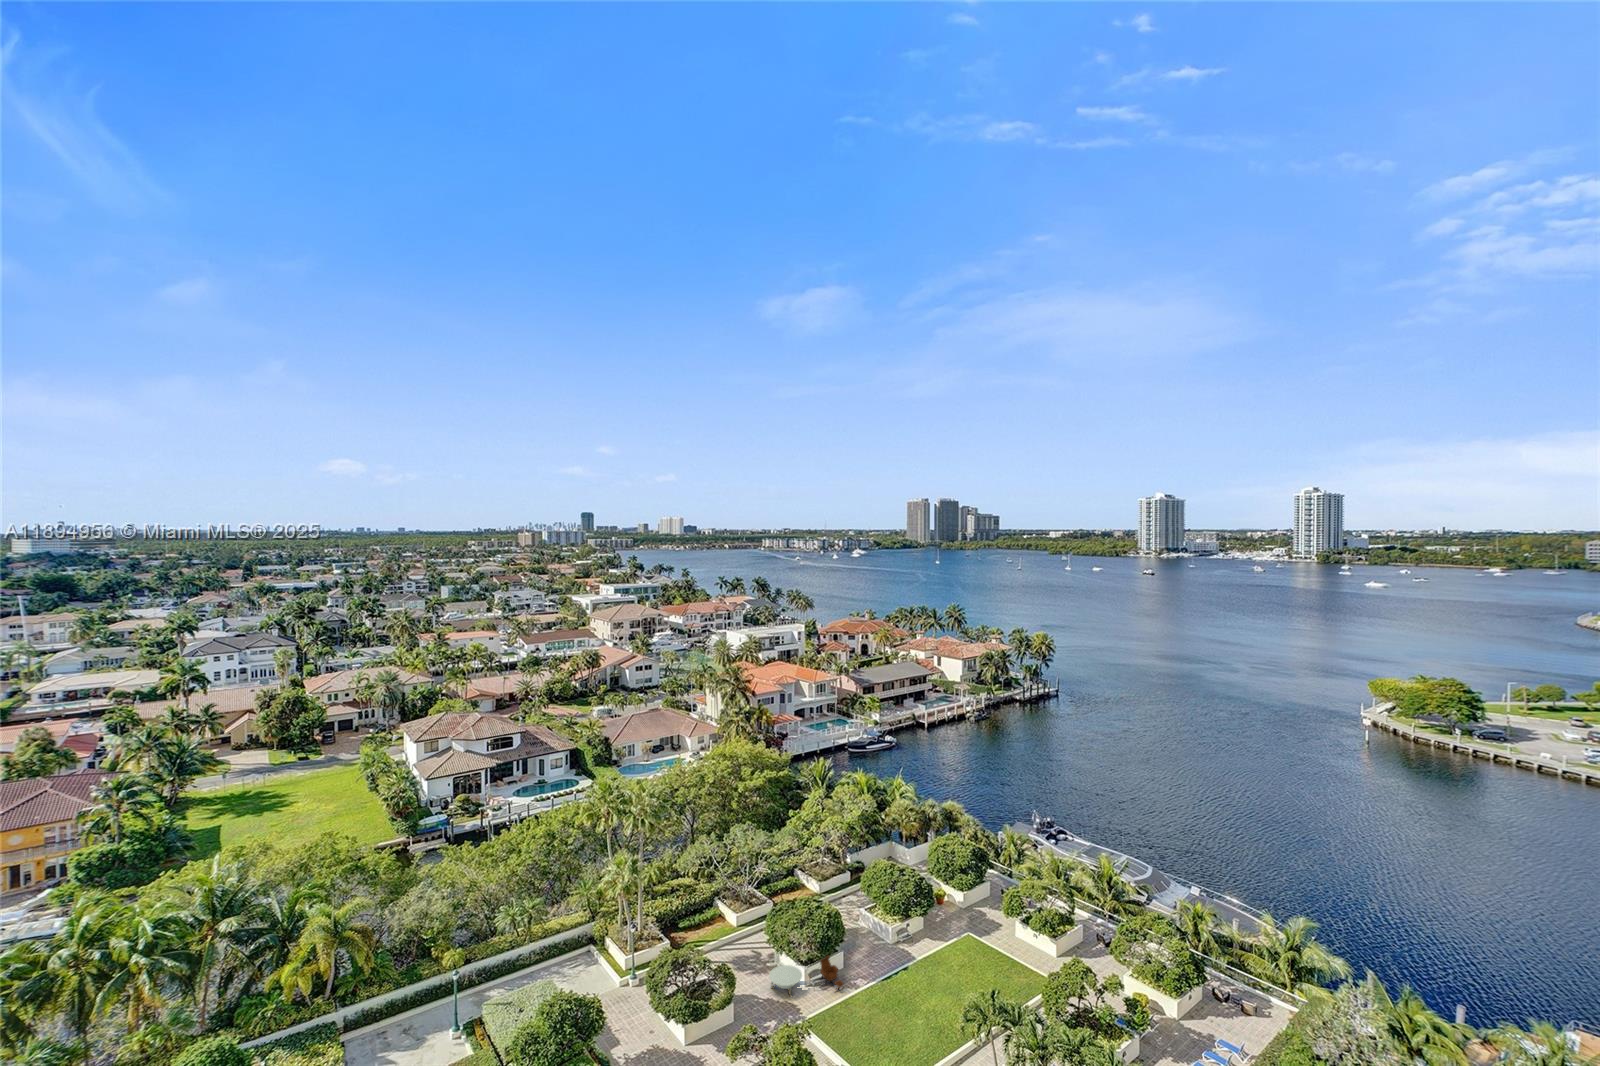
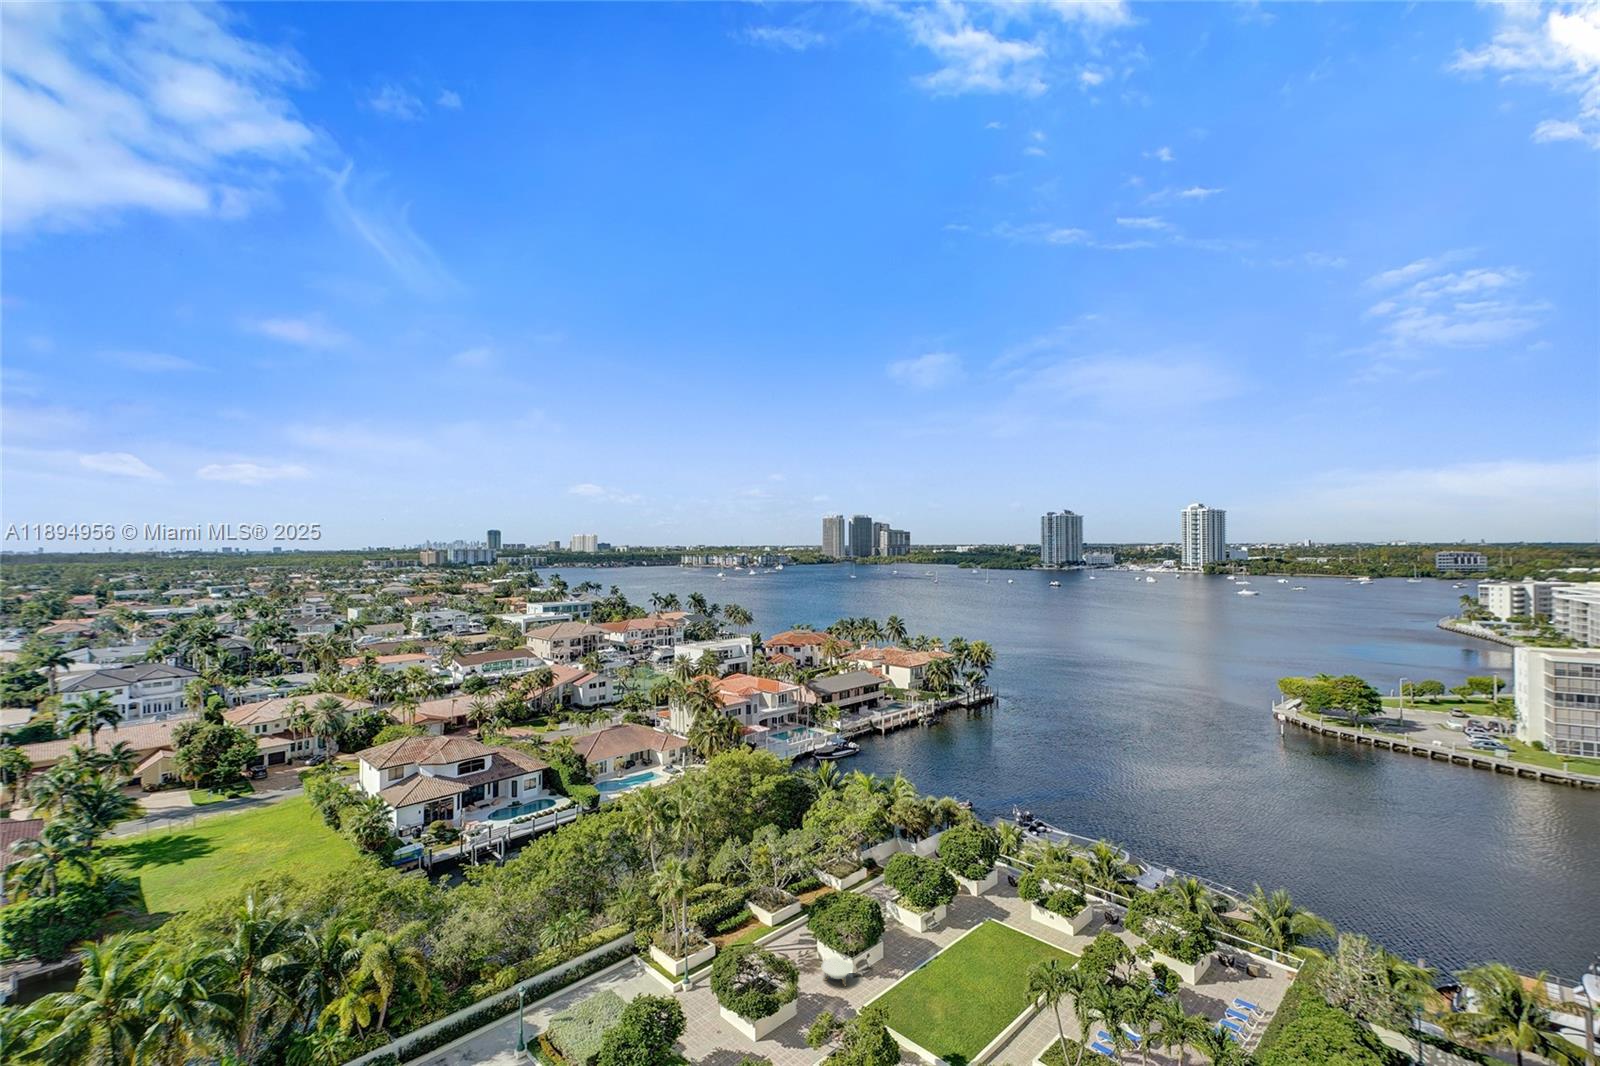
lounge chair: present [820,956,843,990] -> none [868,944,893,979]

